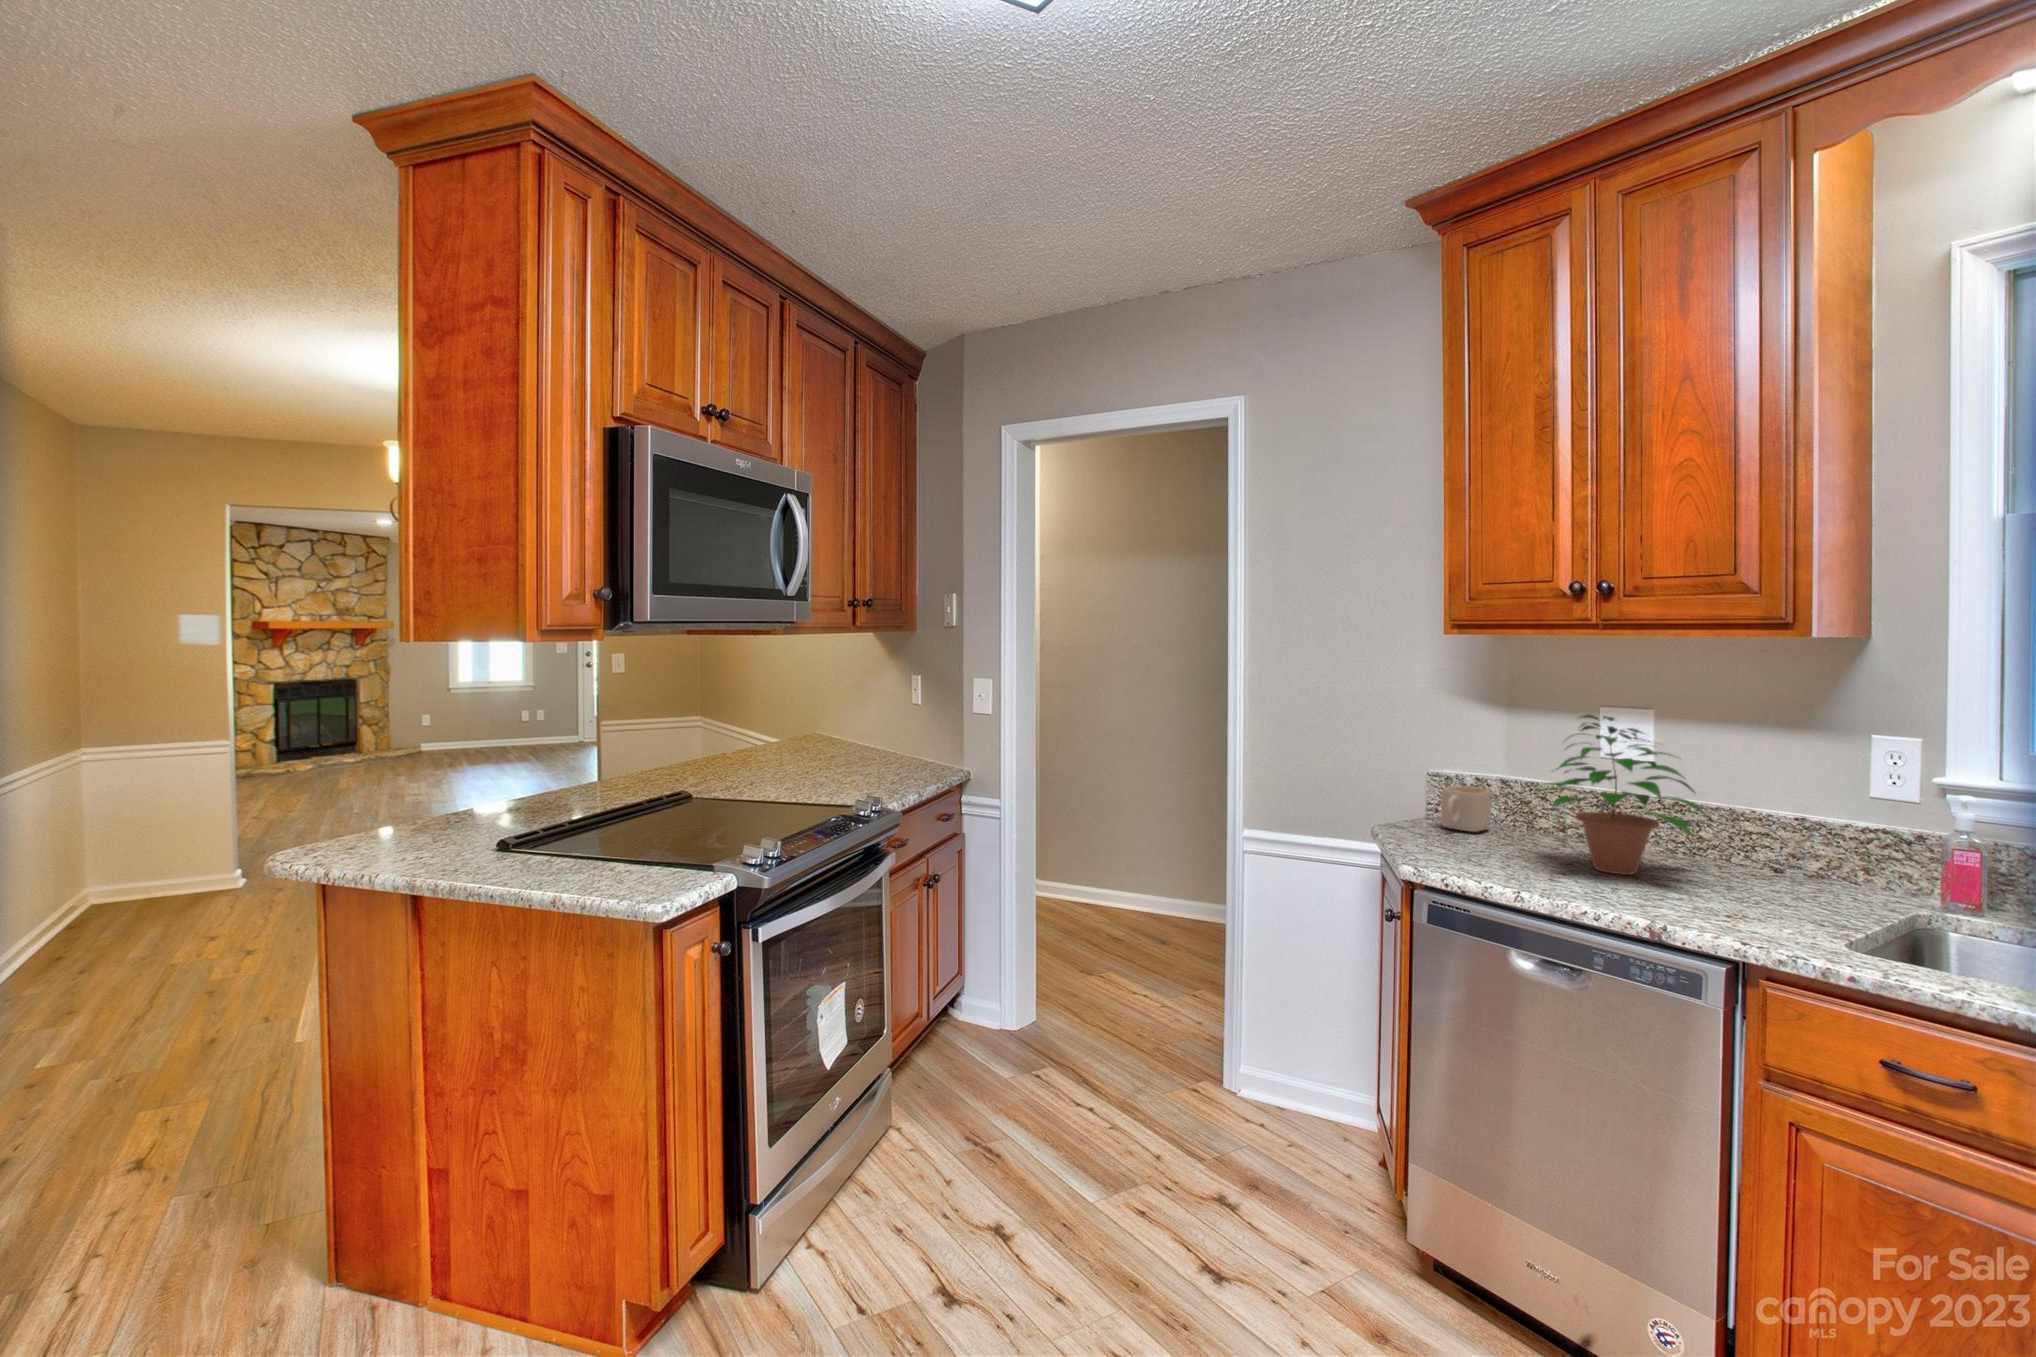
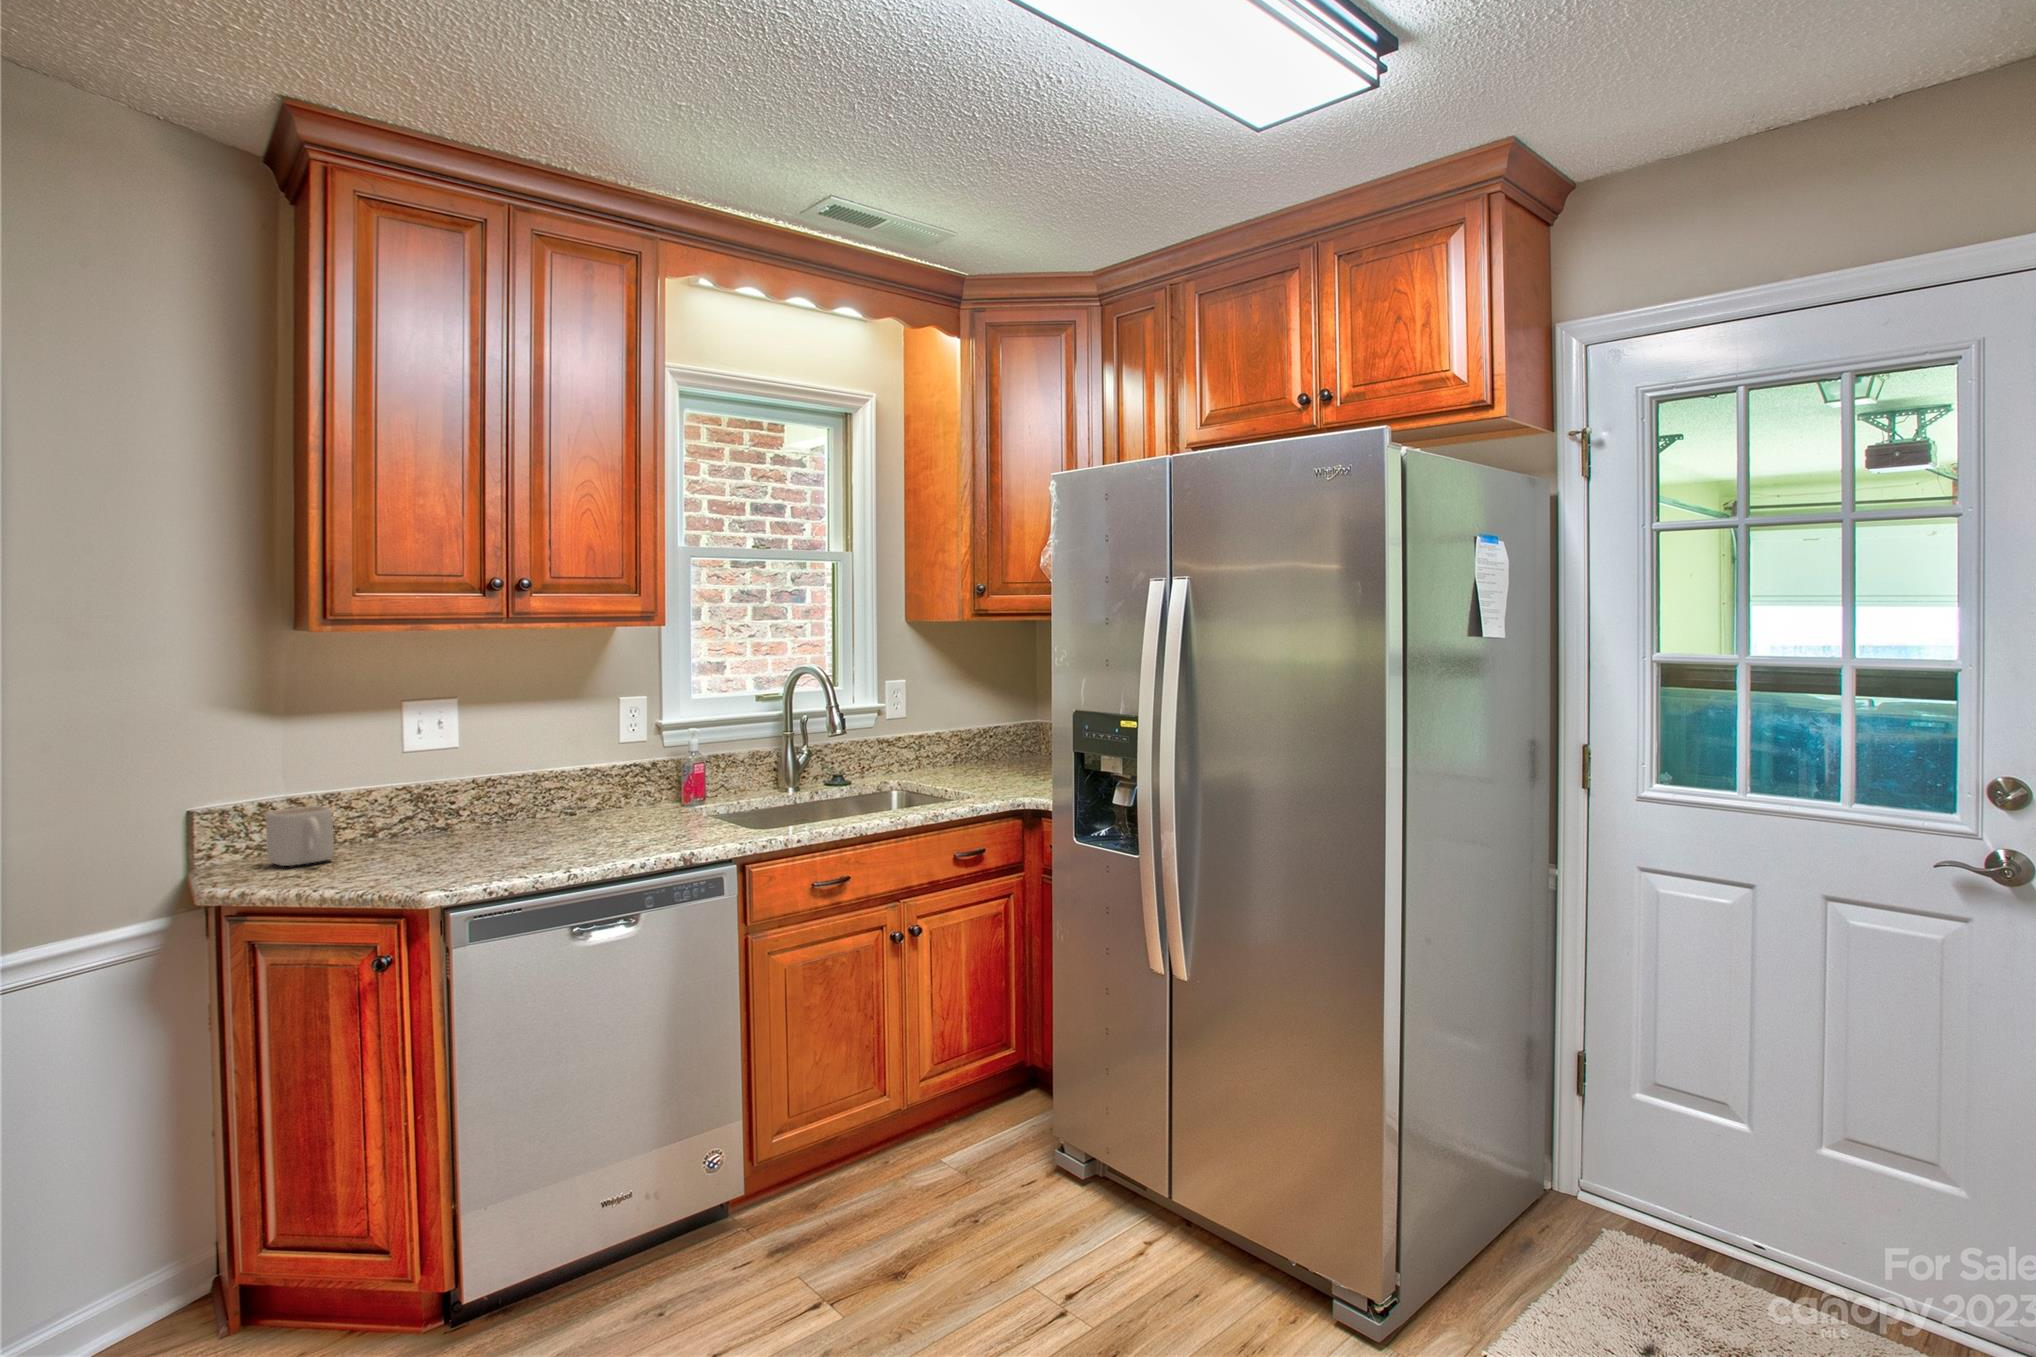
potted plant: present [1534,715,1710,875] -> none [434,686,620,846]

